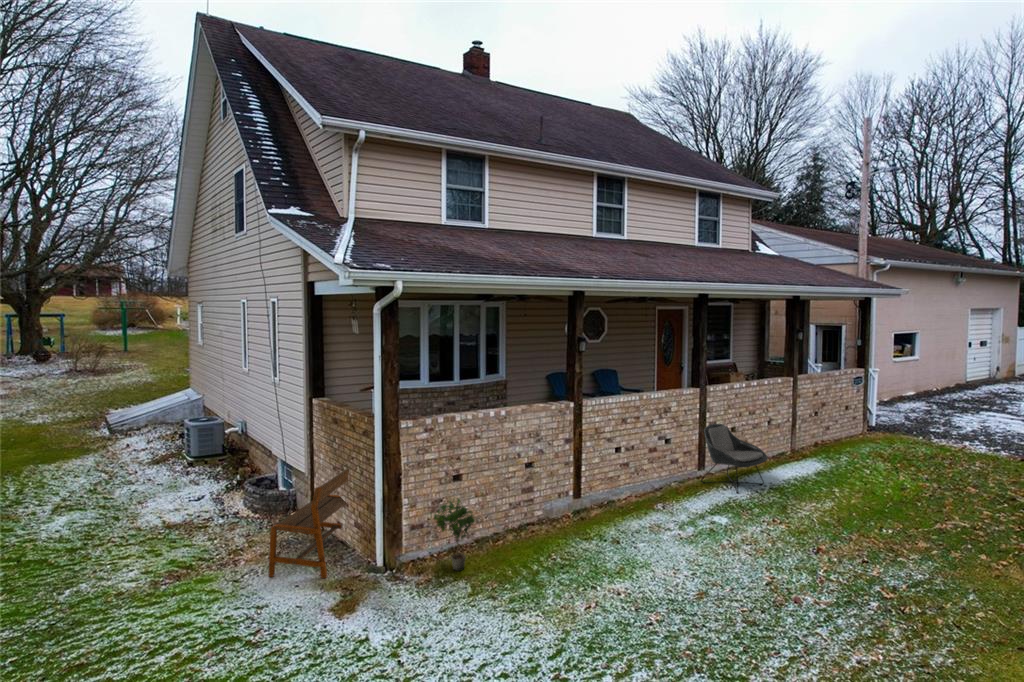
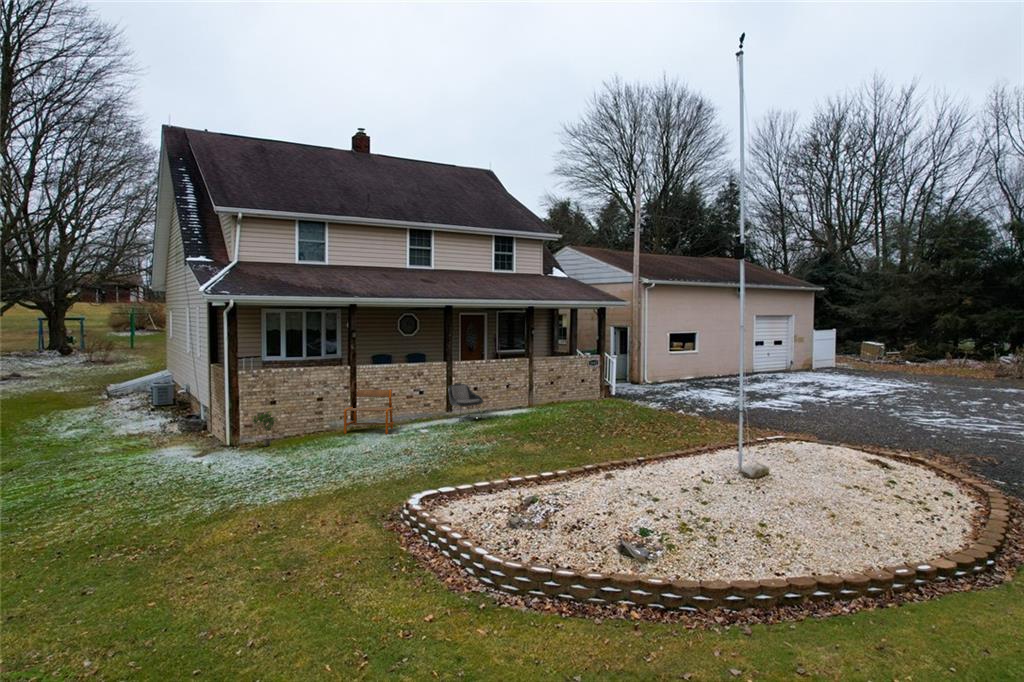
bench: present [268,469,349,578] -> present [344,389,394,434]

